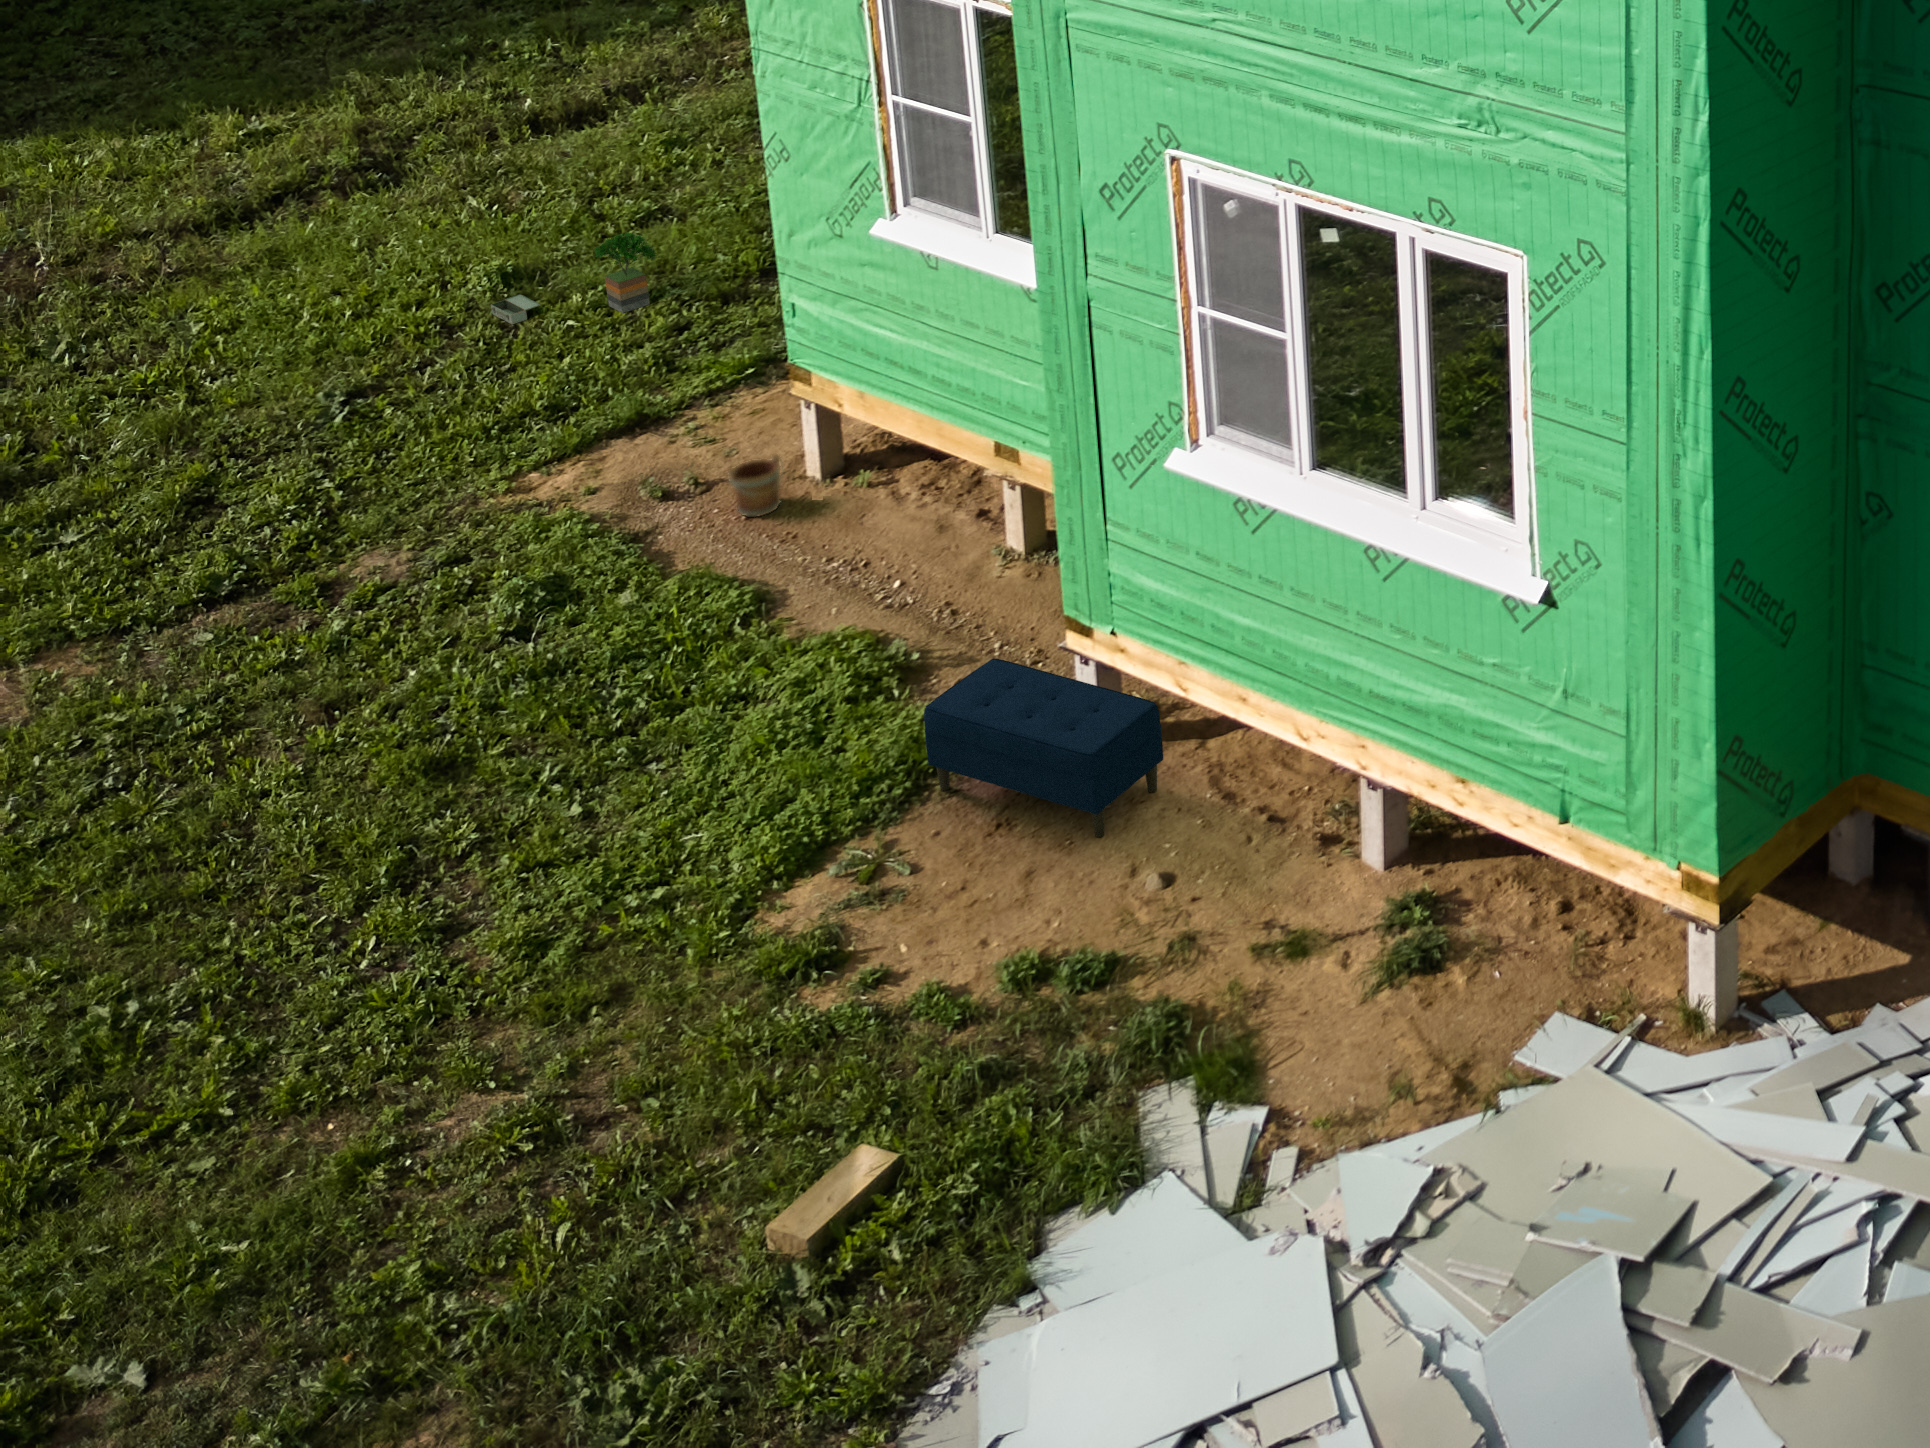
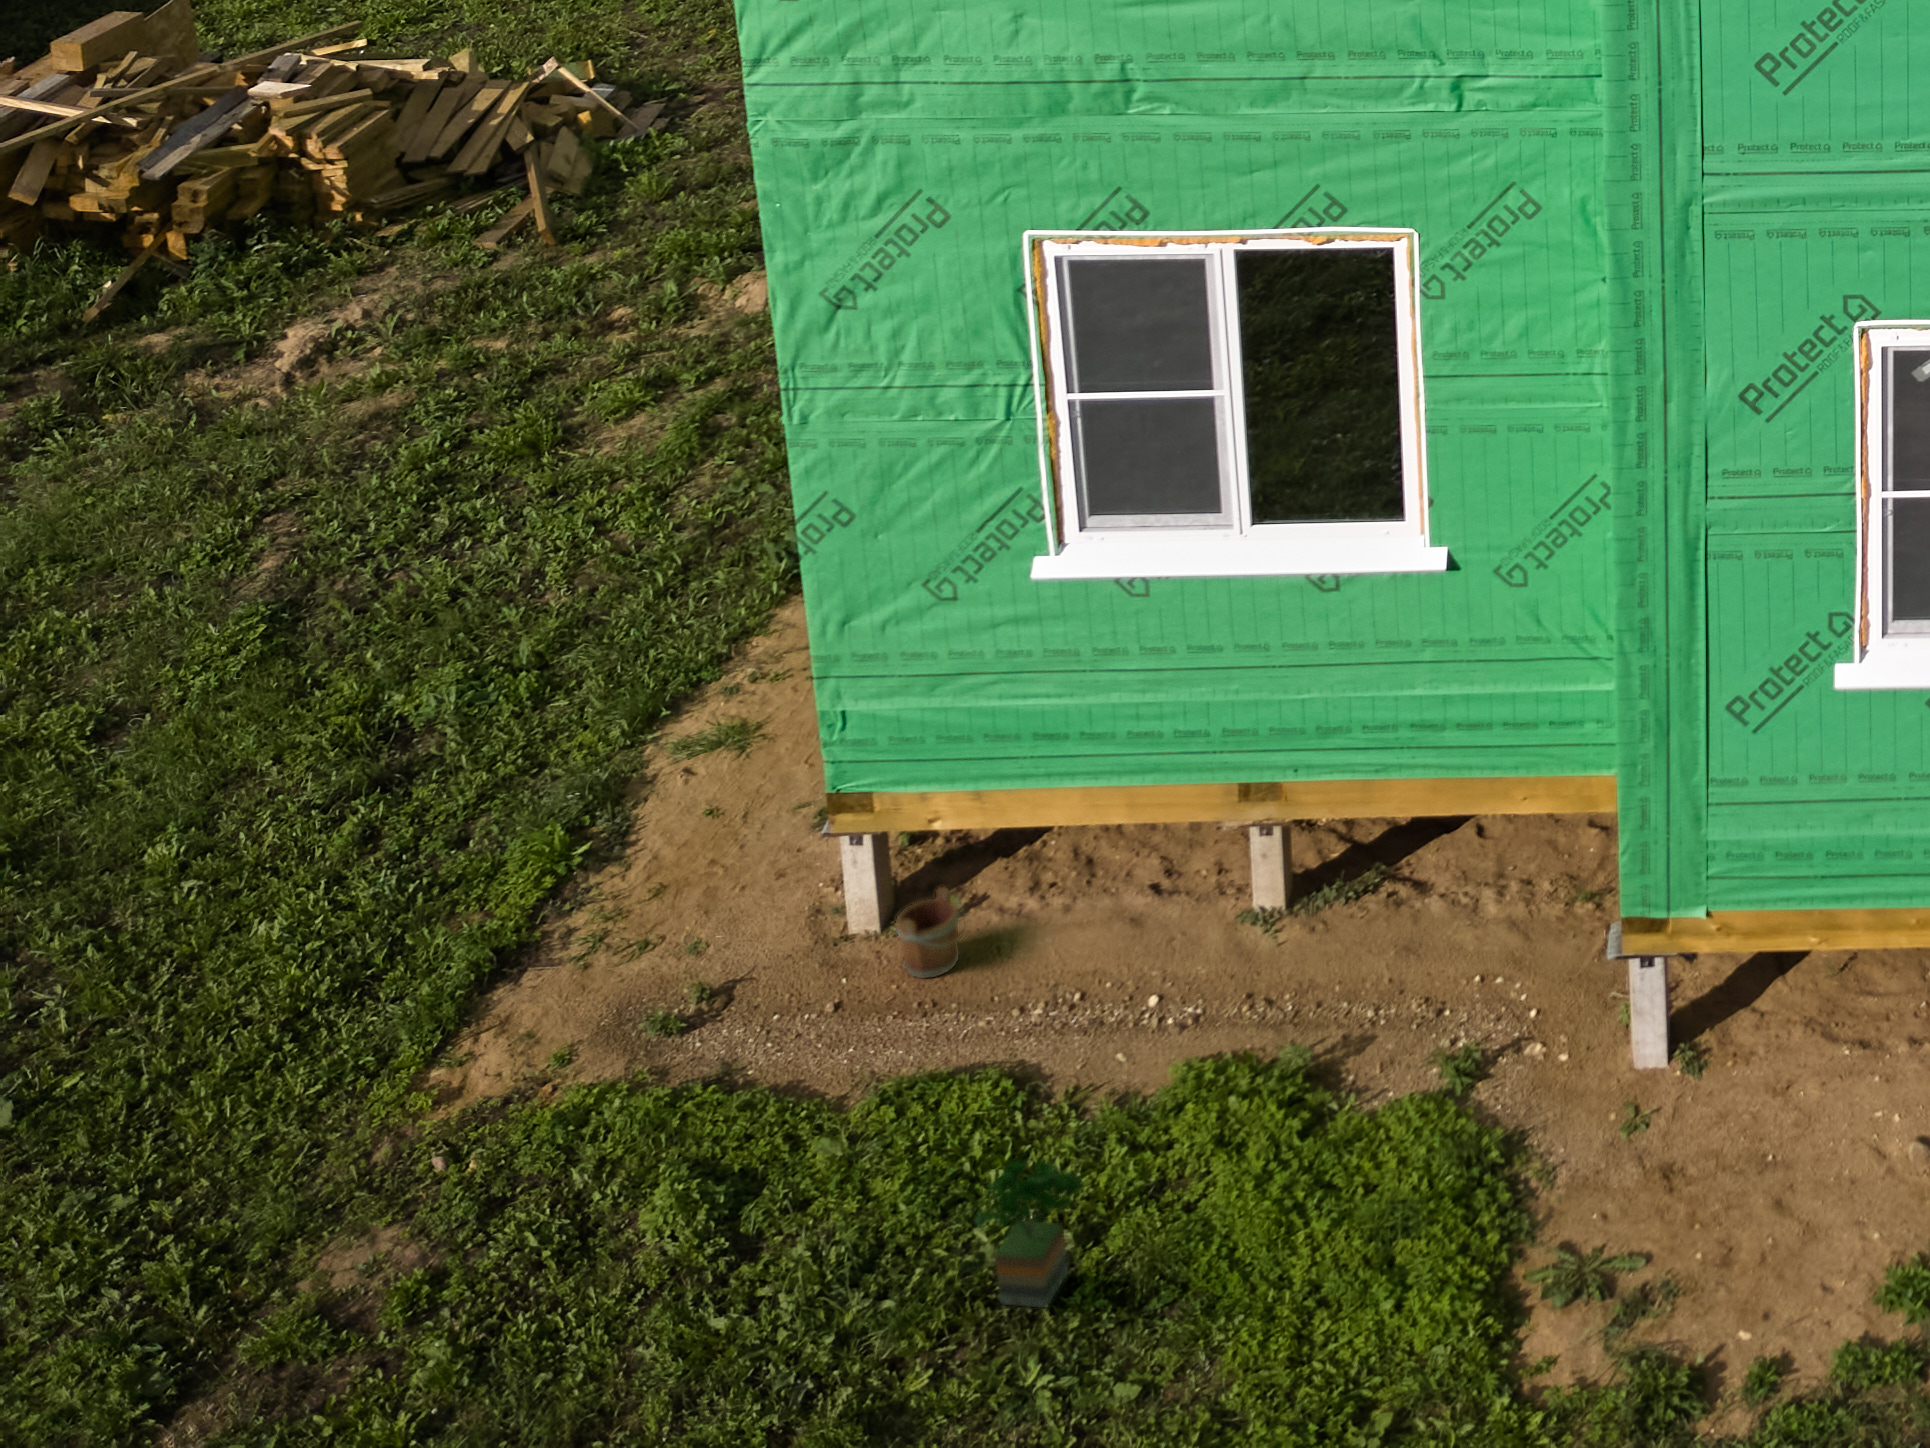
potted tree: present [595,232,657,313] -> present [976,1160,1081,1308]
toolbox: present [491,294,540,324] -> none [189,836,270,877]
bench: present [924,658,1163,837] -> none [1575,964,1829,1155]

